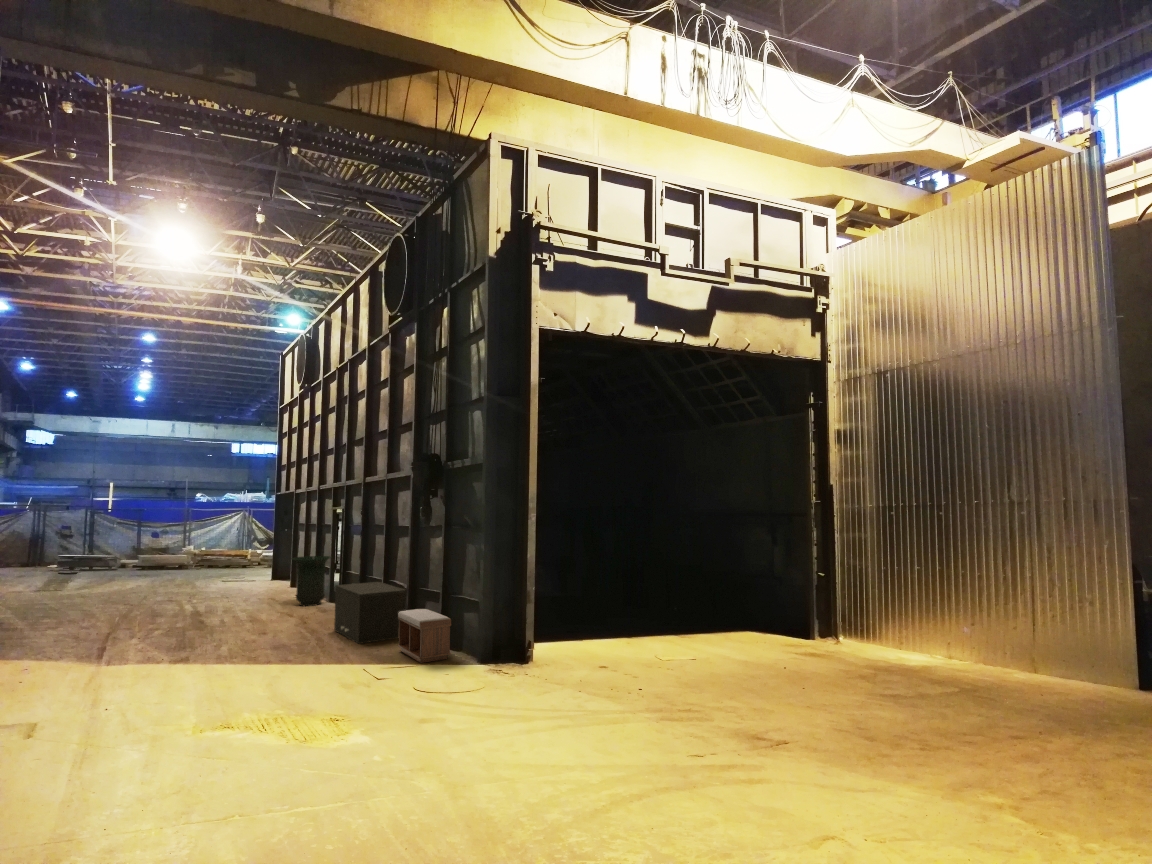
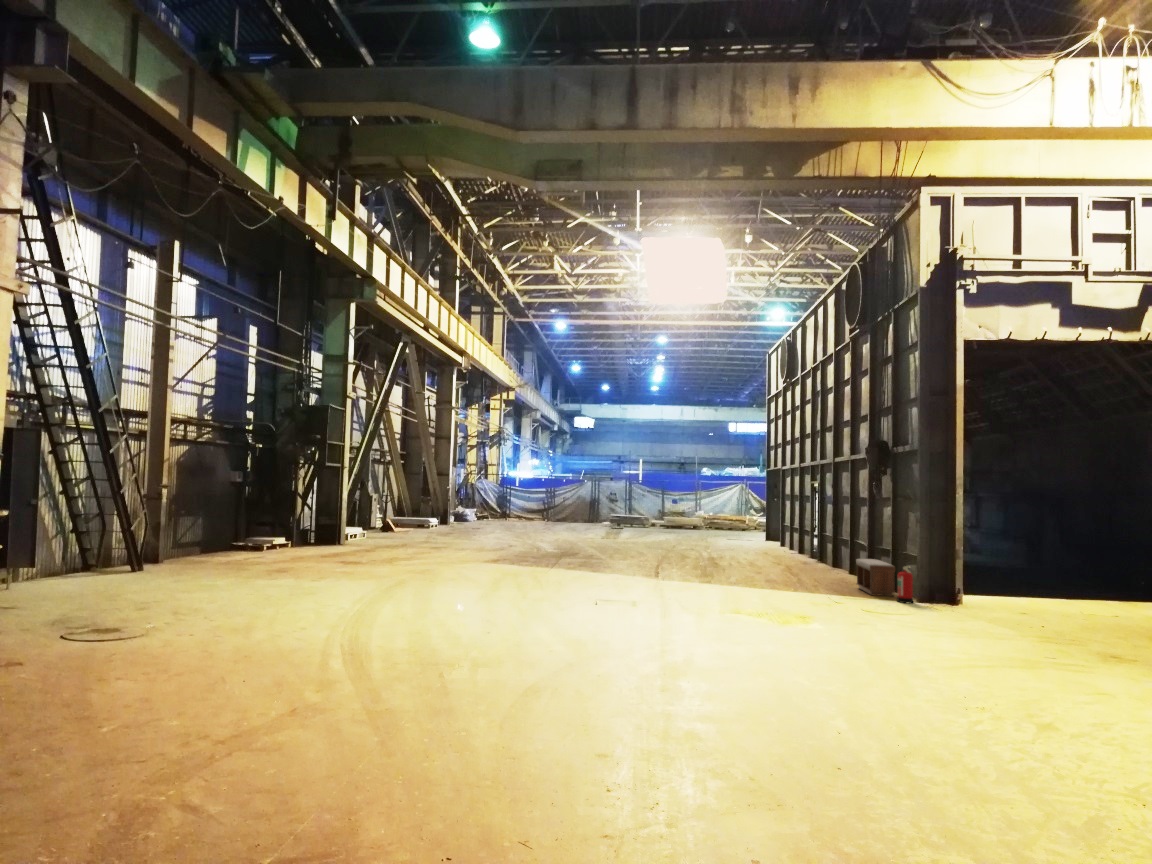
trash can: present [292,556,331,606] -> none [780,520,811,559]
storage cabinet: present [334,582,407,644] -> none [811,539,865,583]
fire extinguisher: none [457,620,477,671] -> present [897,566,913,603]

